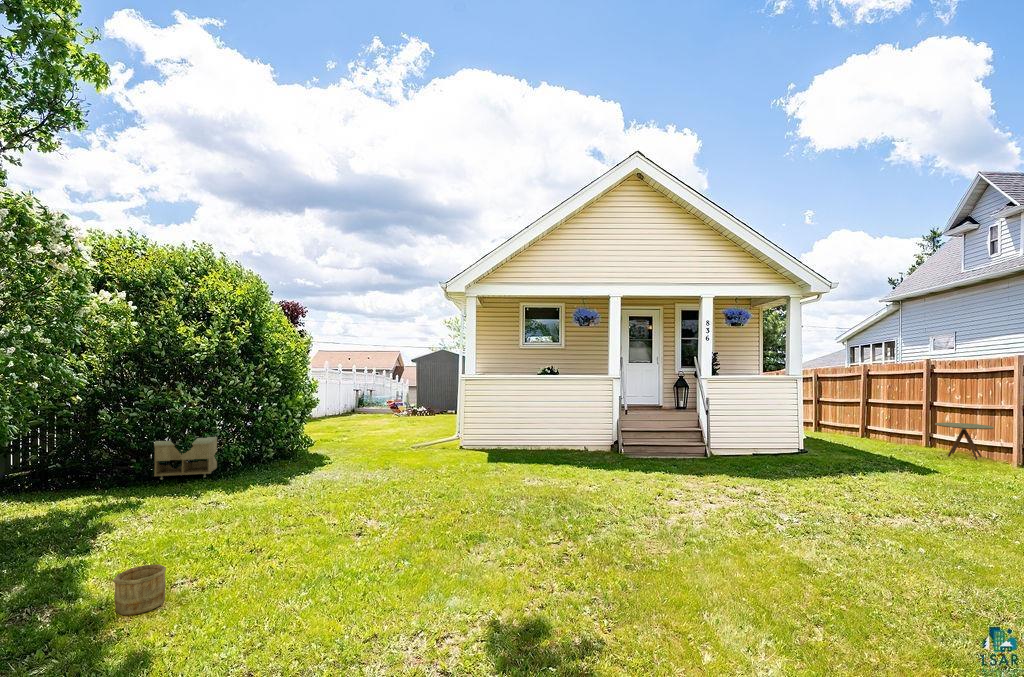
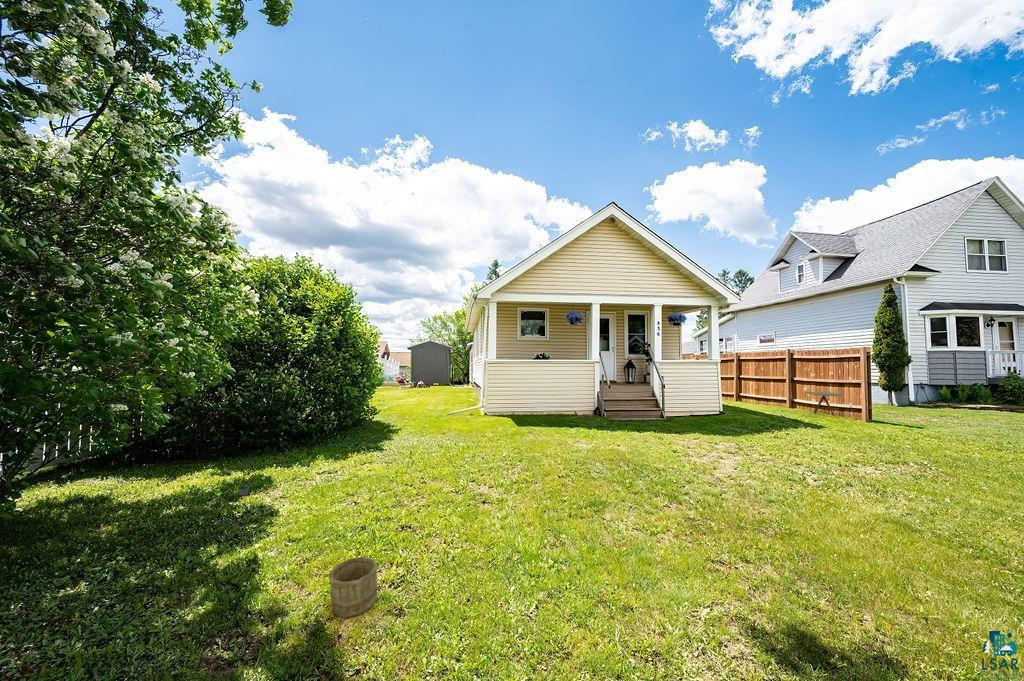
storage bench: present [154,436,217,479] -> none [251,414,304,454]
potted plant: none [107,479,134,517] -> present [235,461,257,496]

